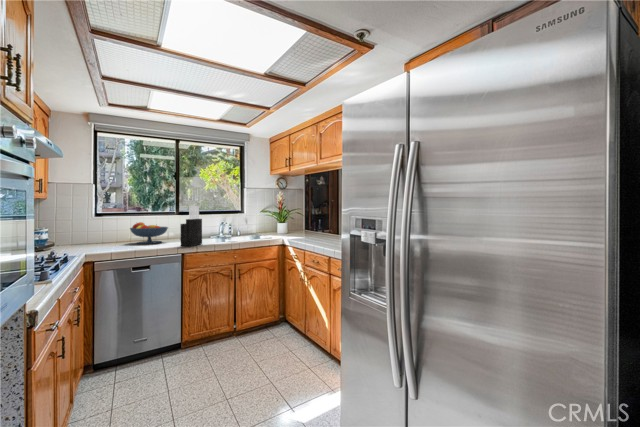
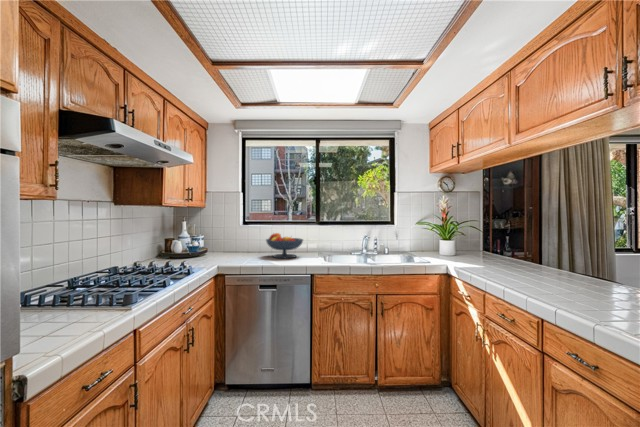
knife block: present [180,206,202,246] -> none [309,216,336,268]

